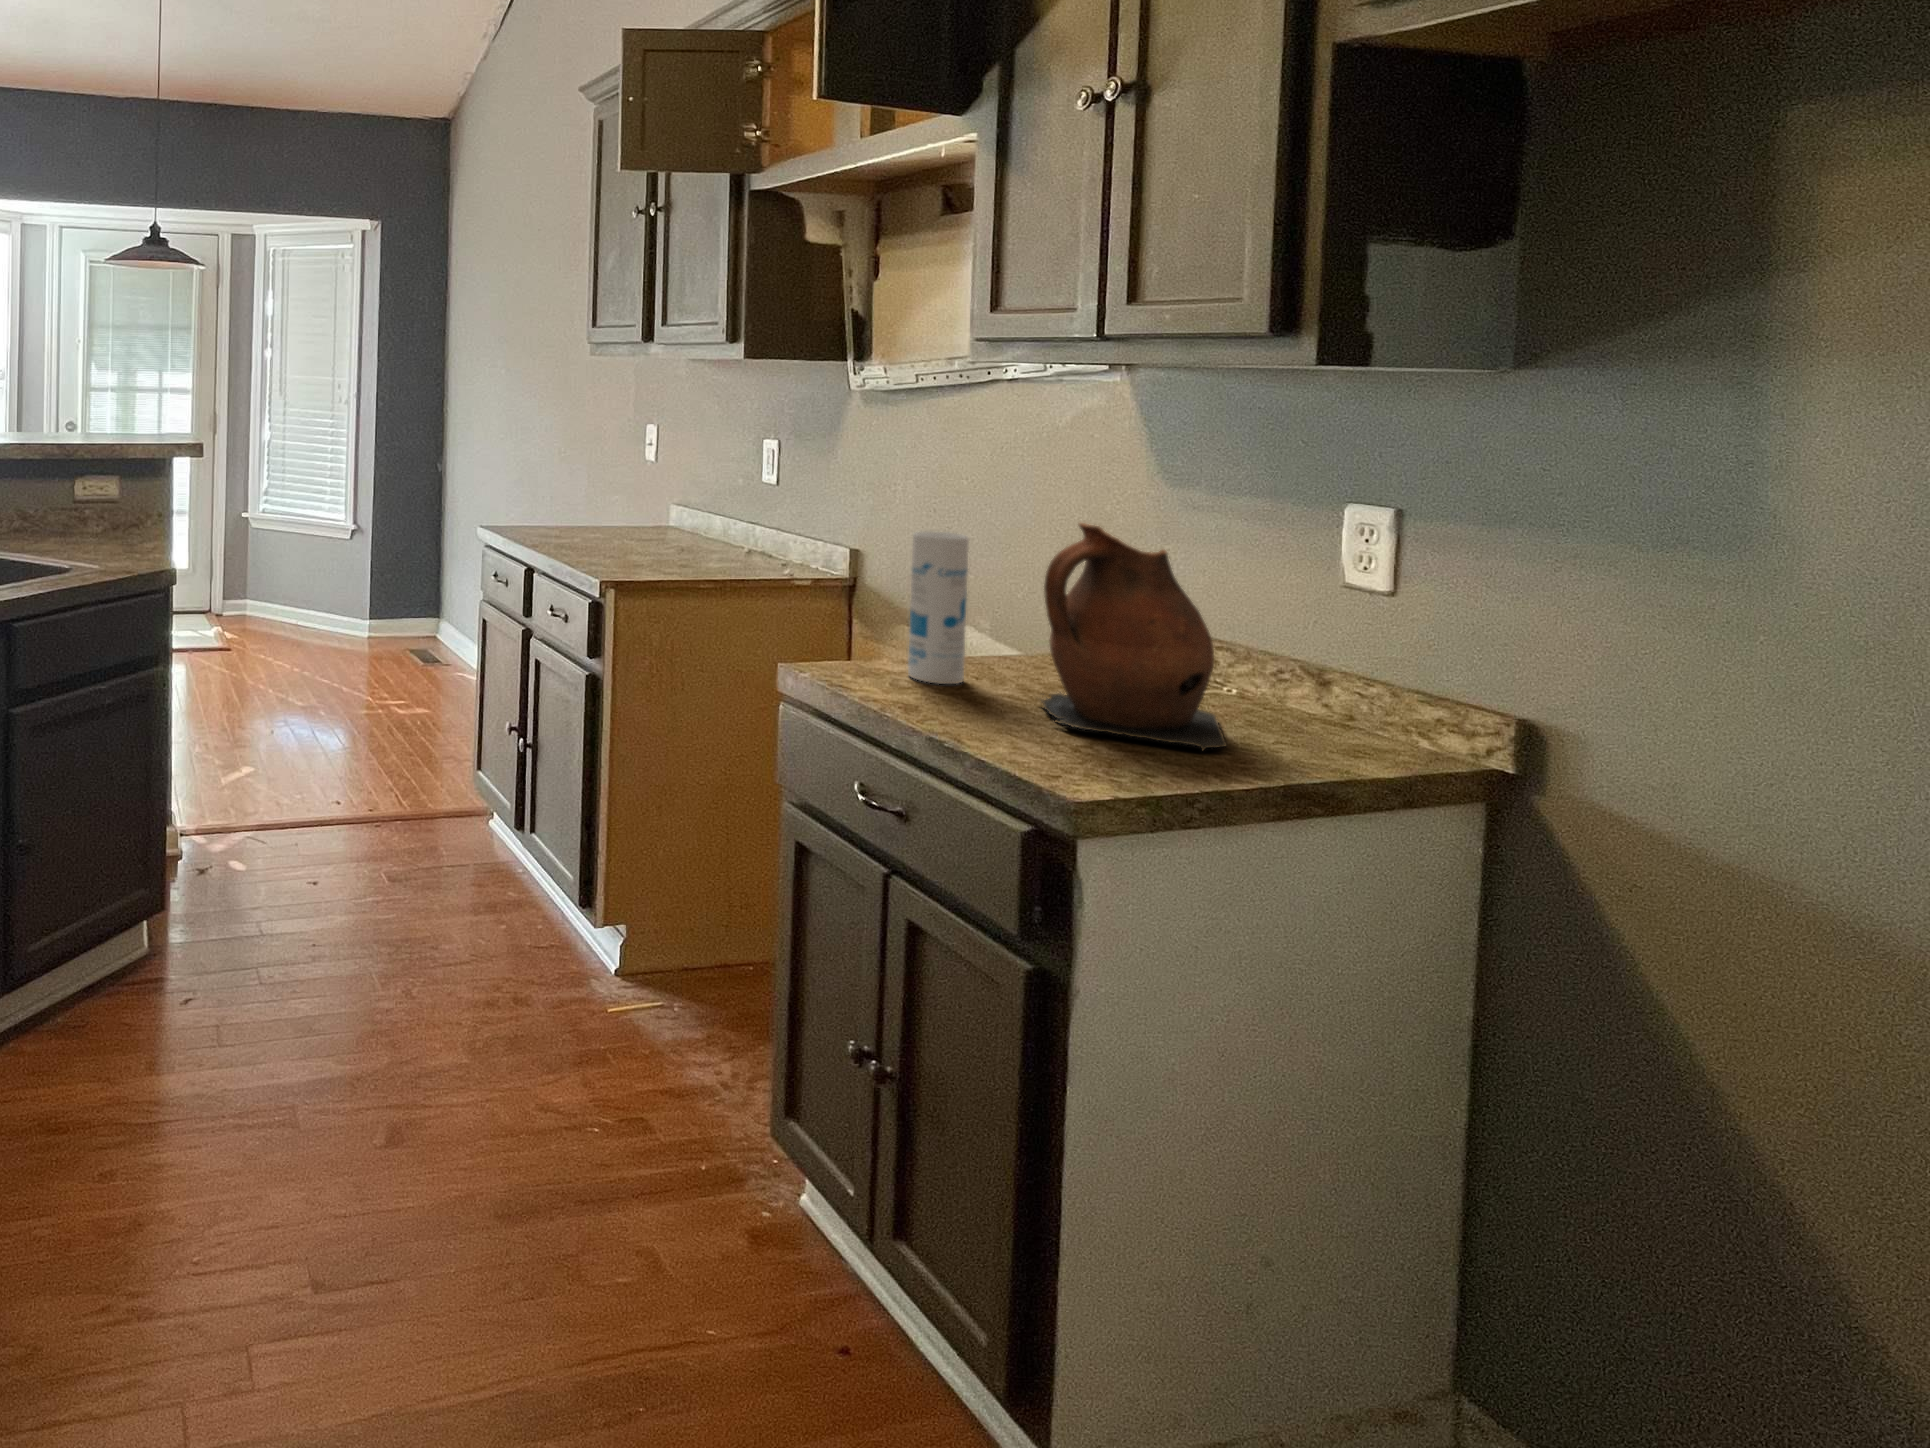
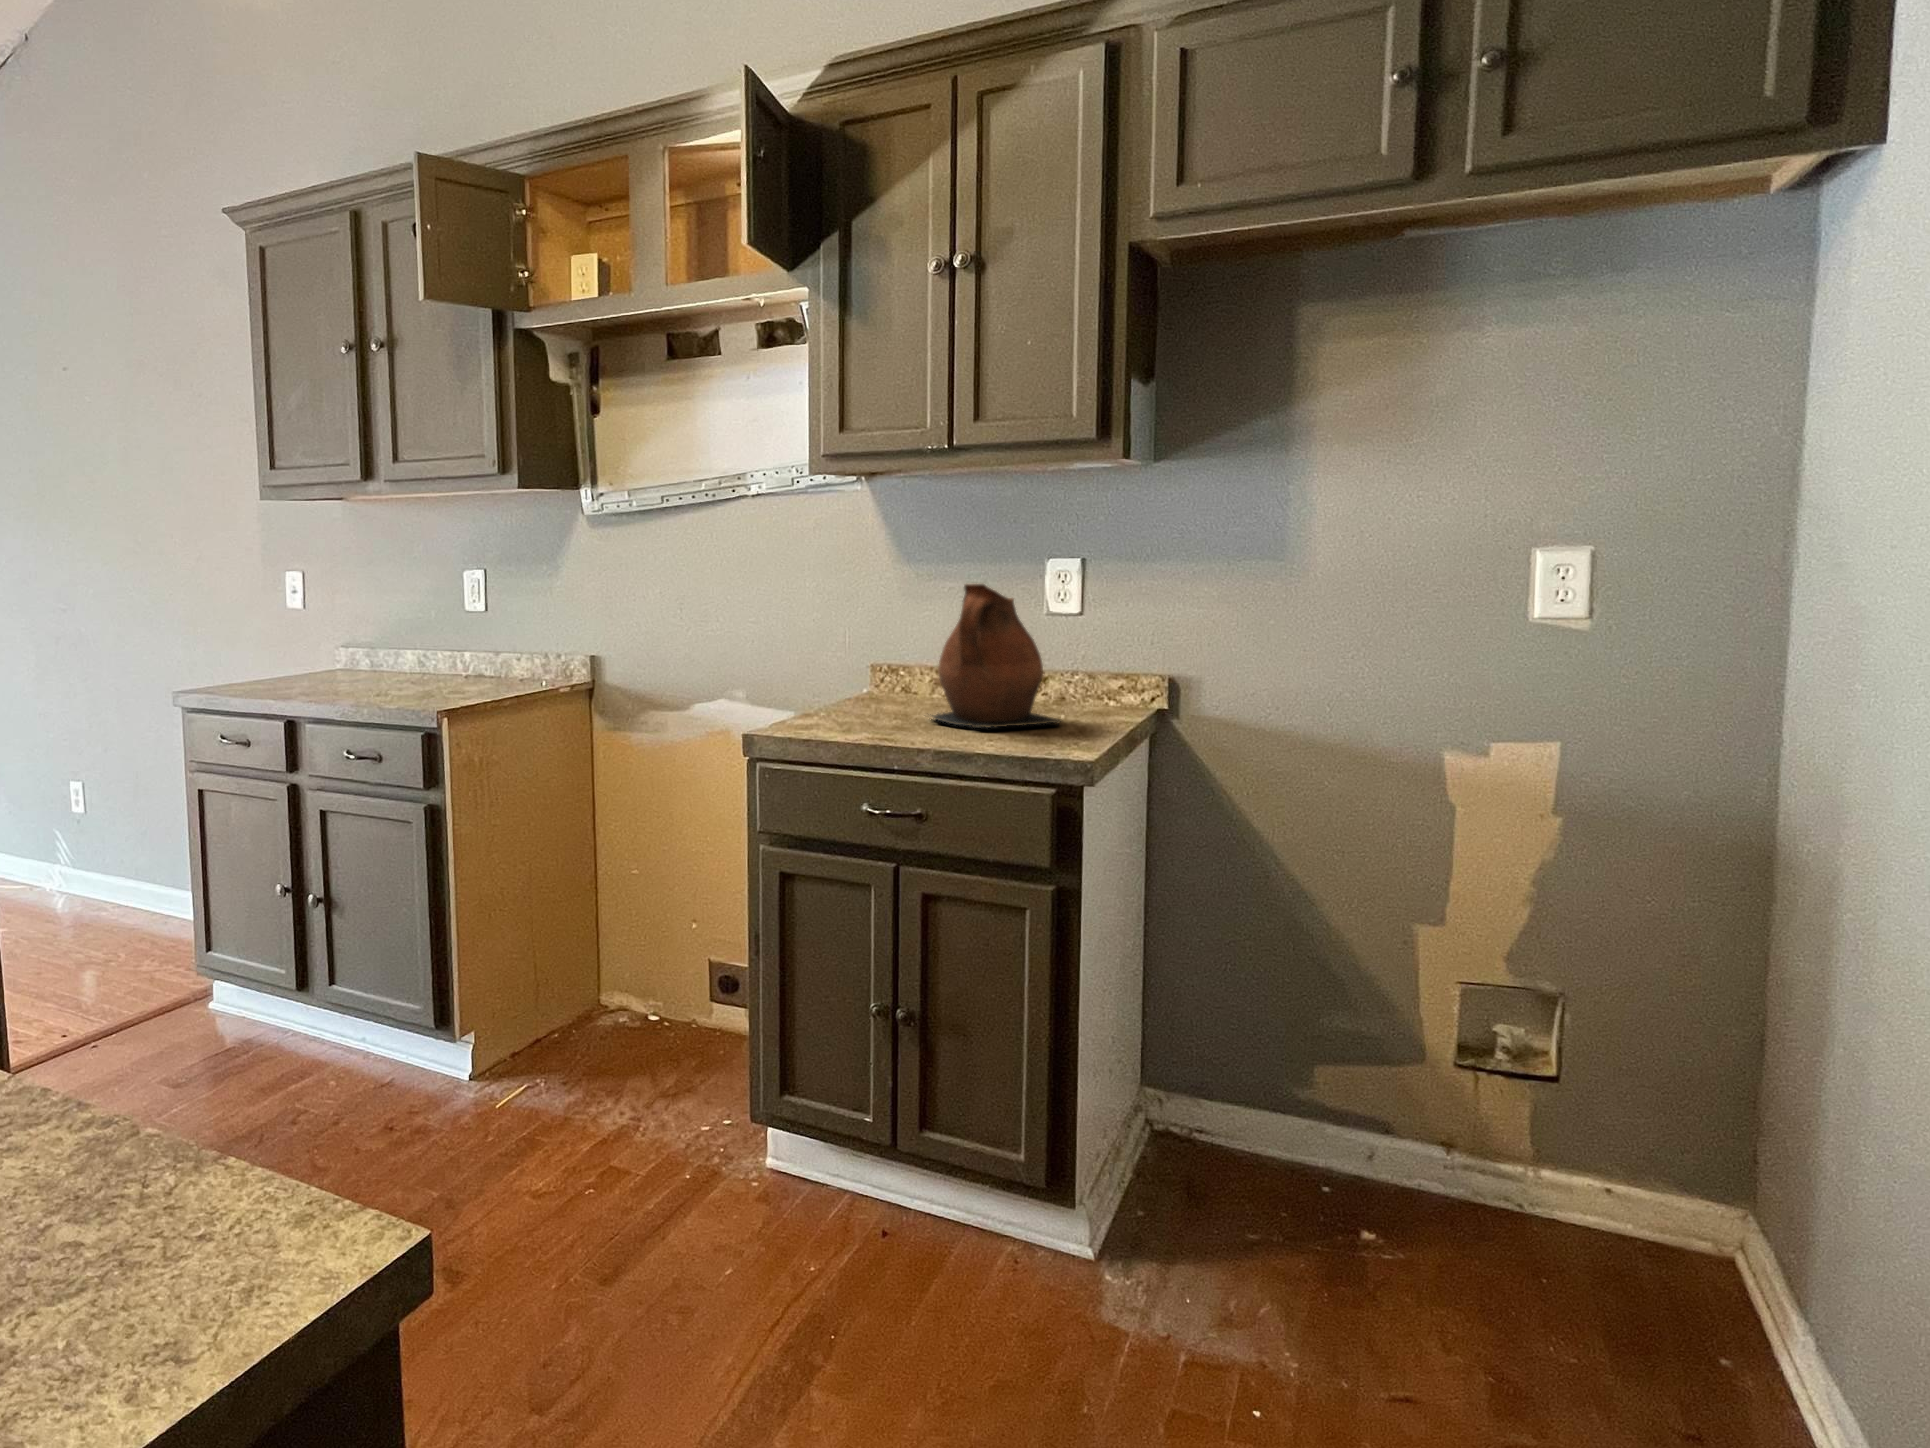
canister: present [908,531,969,684] -> none [824,608,865,725]

